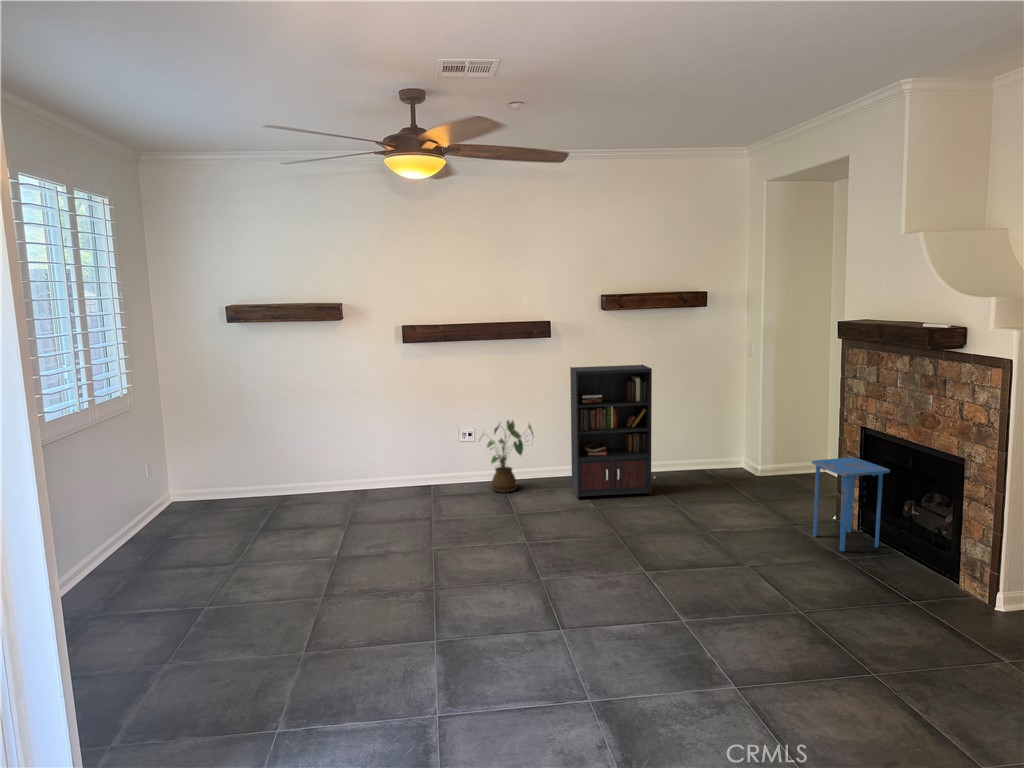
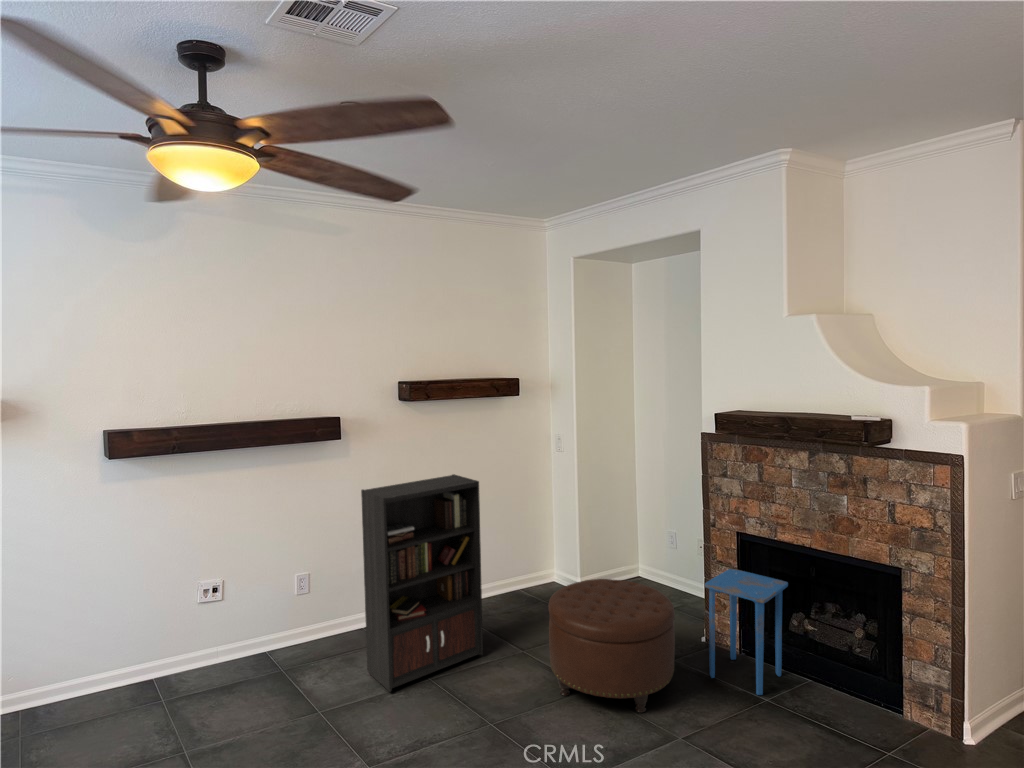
house plant: present [487,420,533,492] -> none [209,582,303,714]
ottoman: none [682,451,782,539] -> present [548,579,675,713]

